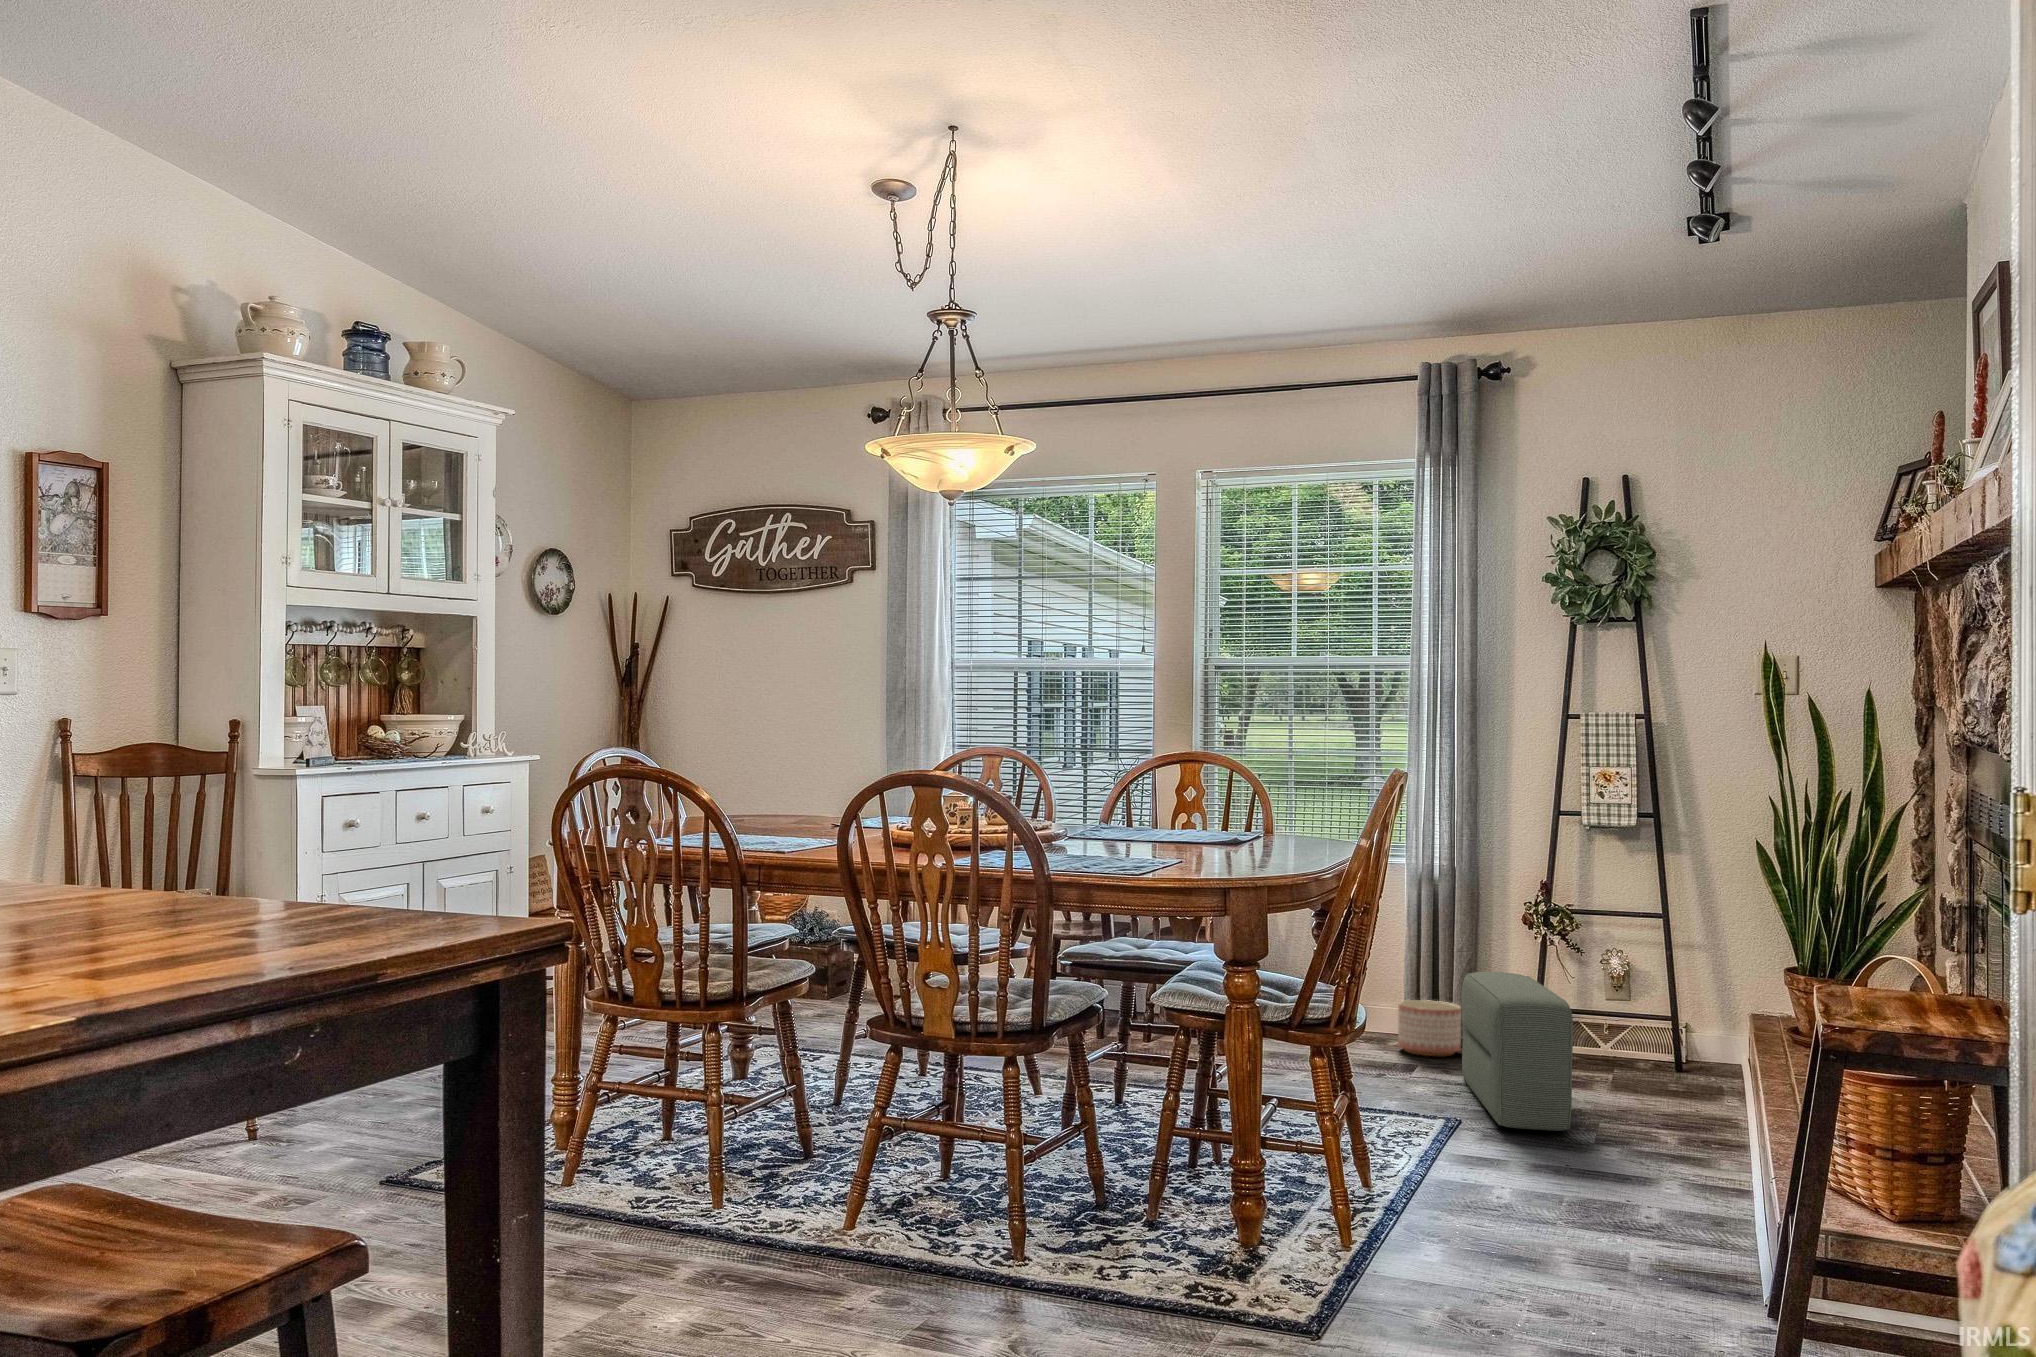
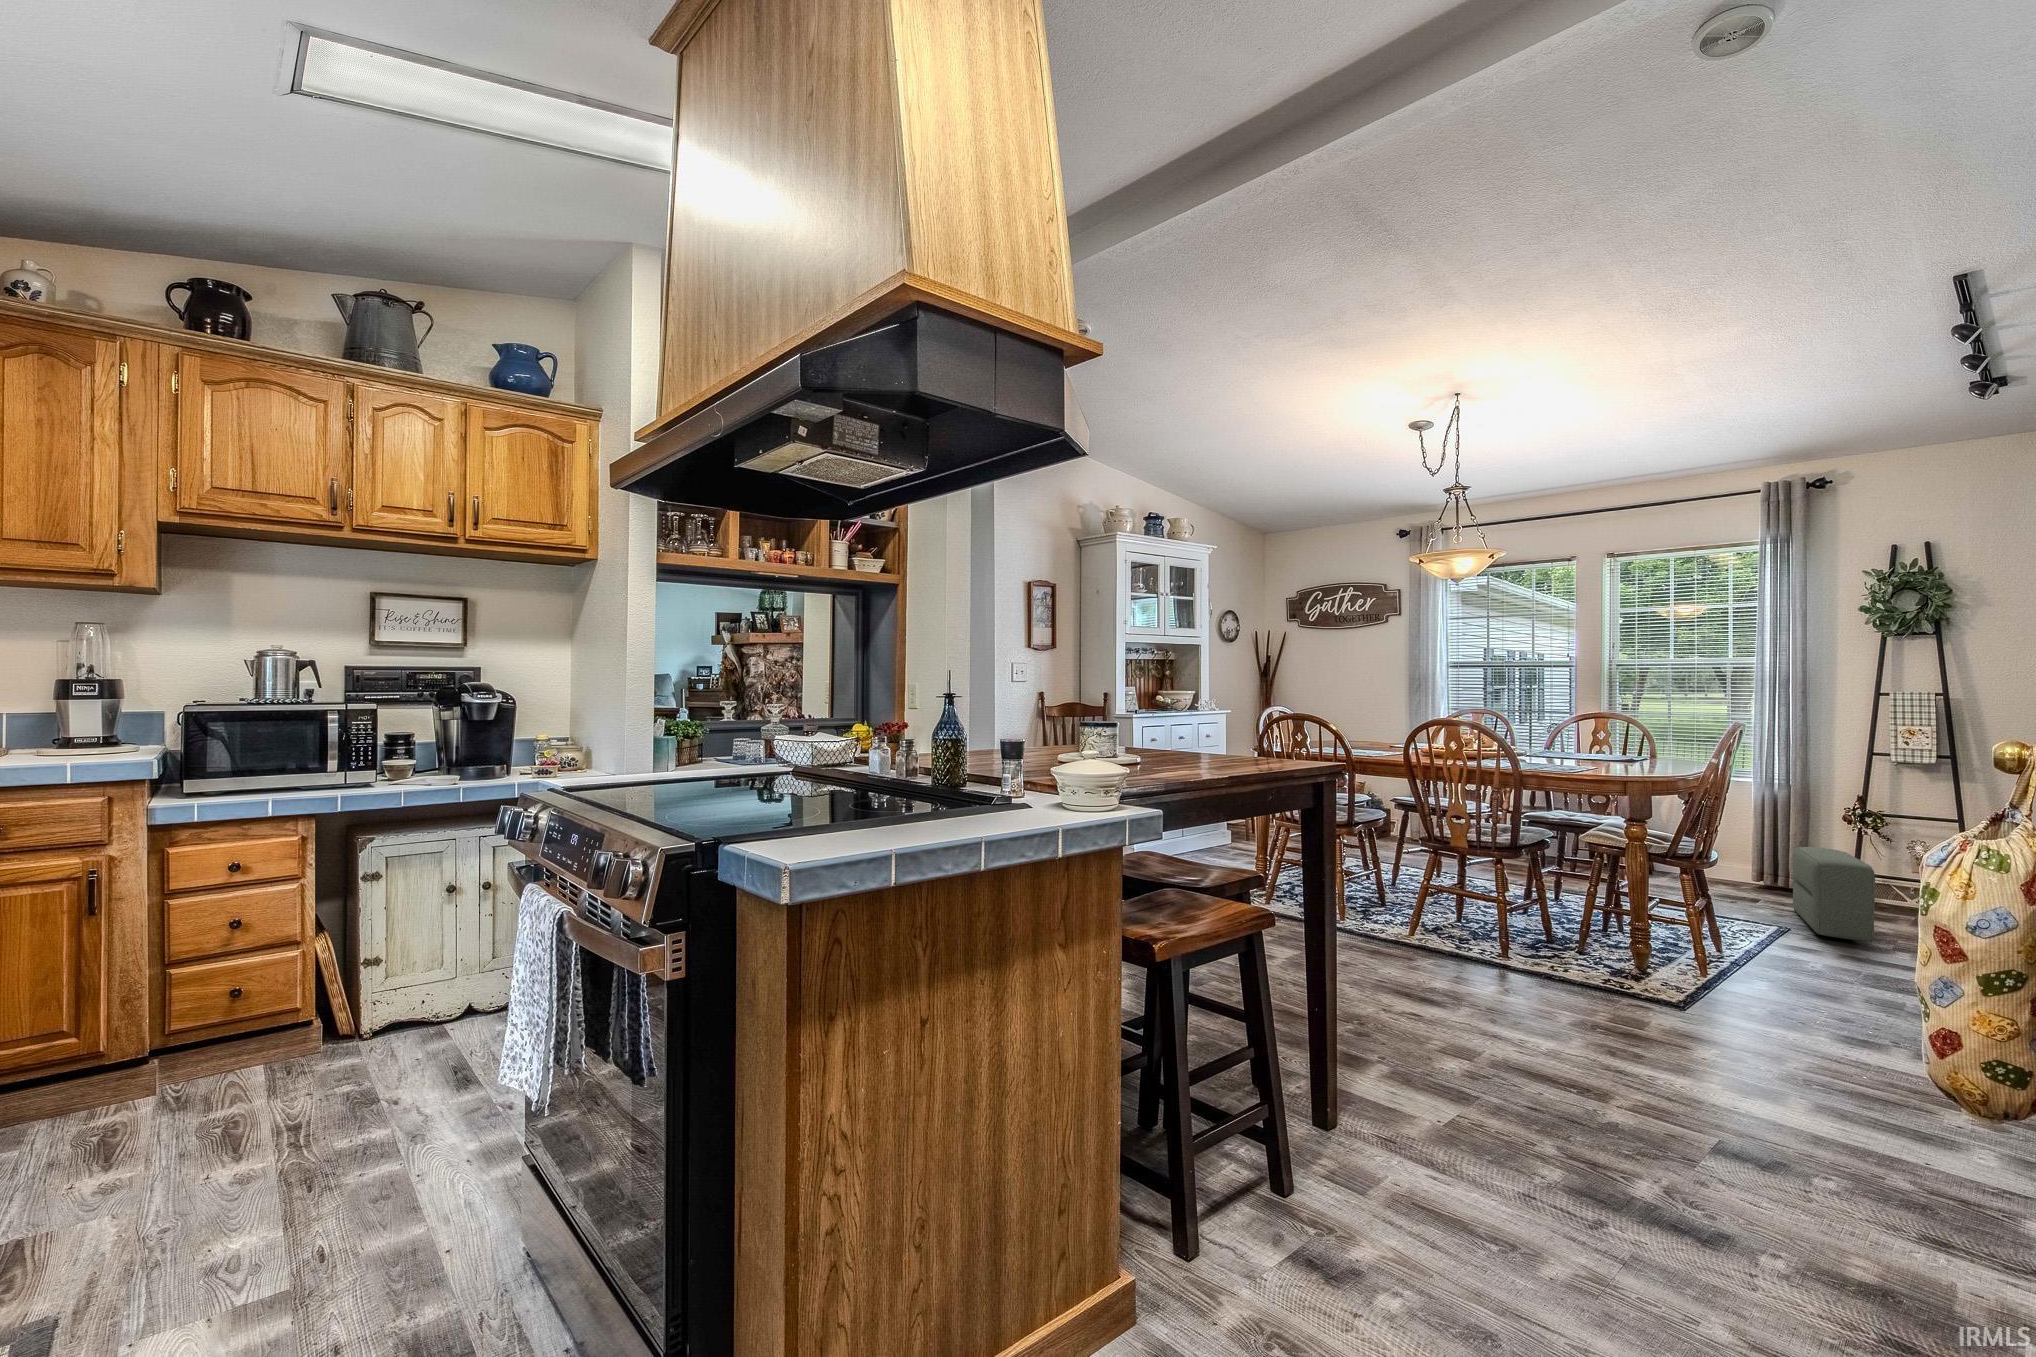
planter: present [1398,1000,1461,1056] -> none [1745,862,1794,897]

